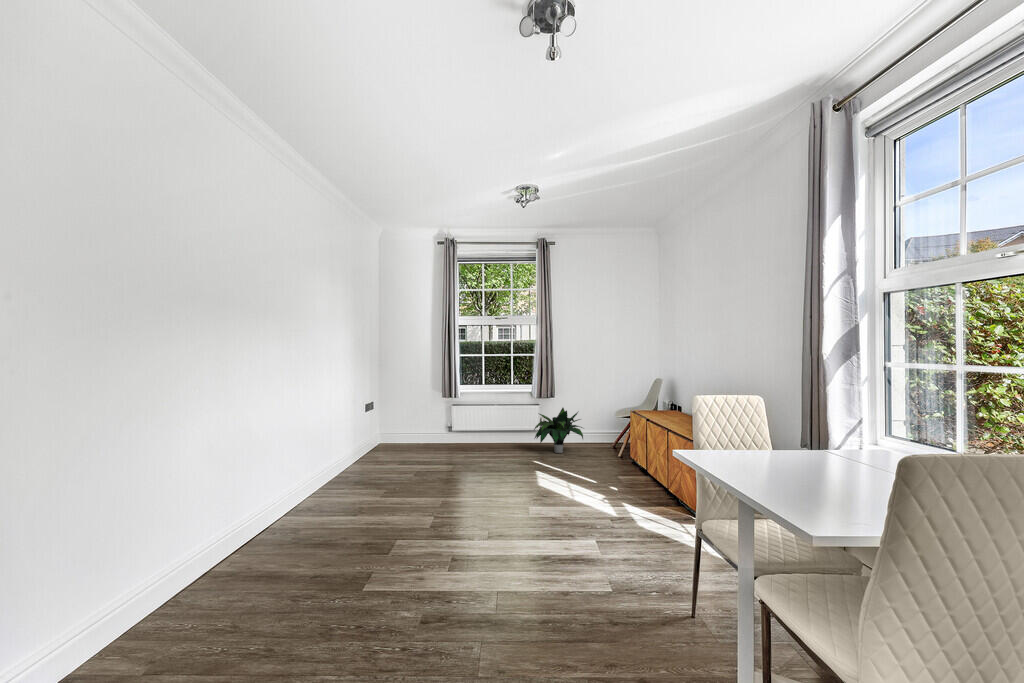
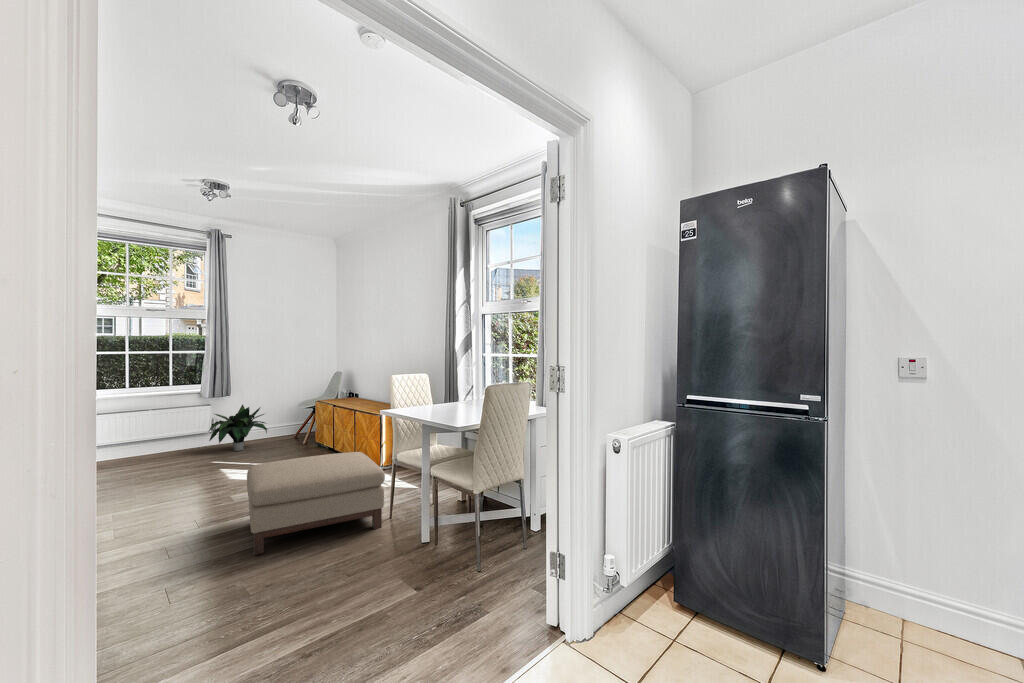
ottoman: none [504,486,687,635] -> present [247,452,385,555]

